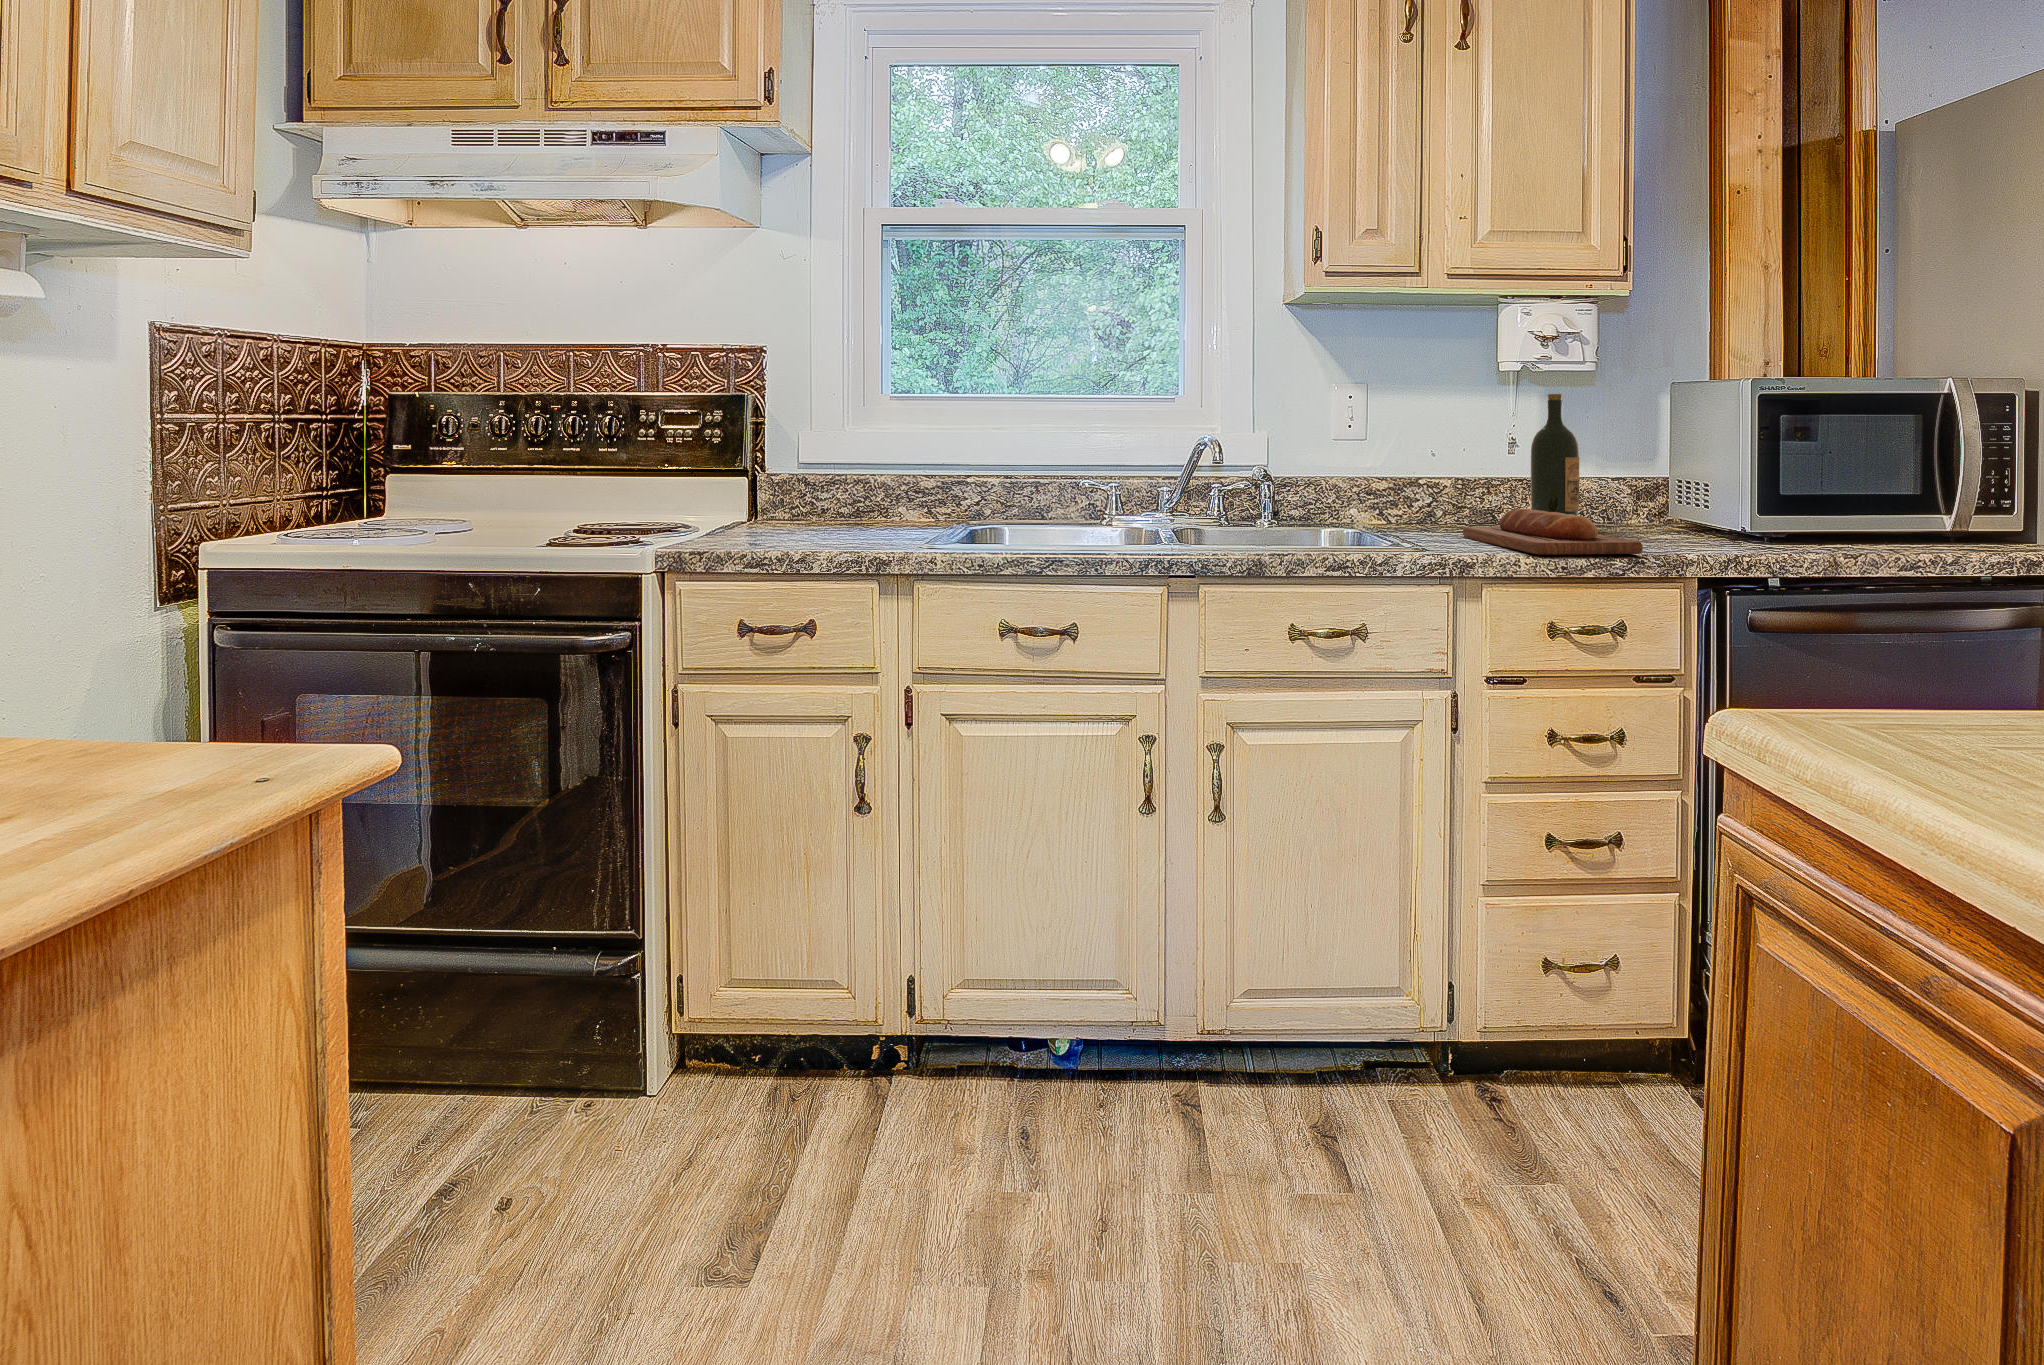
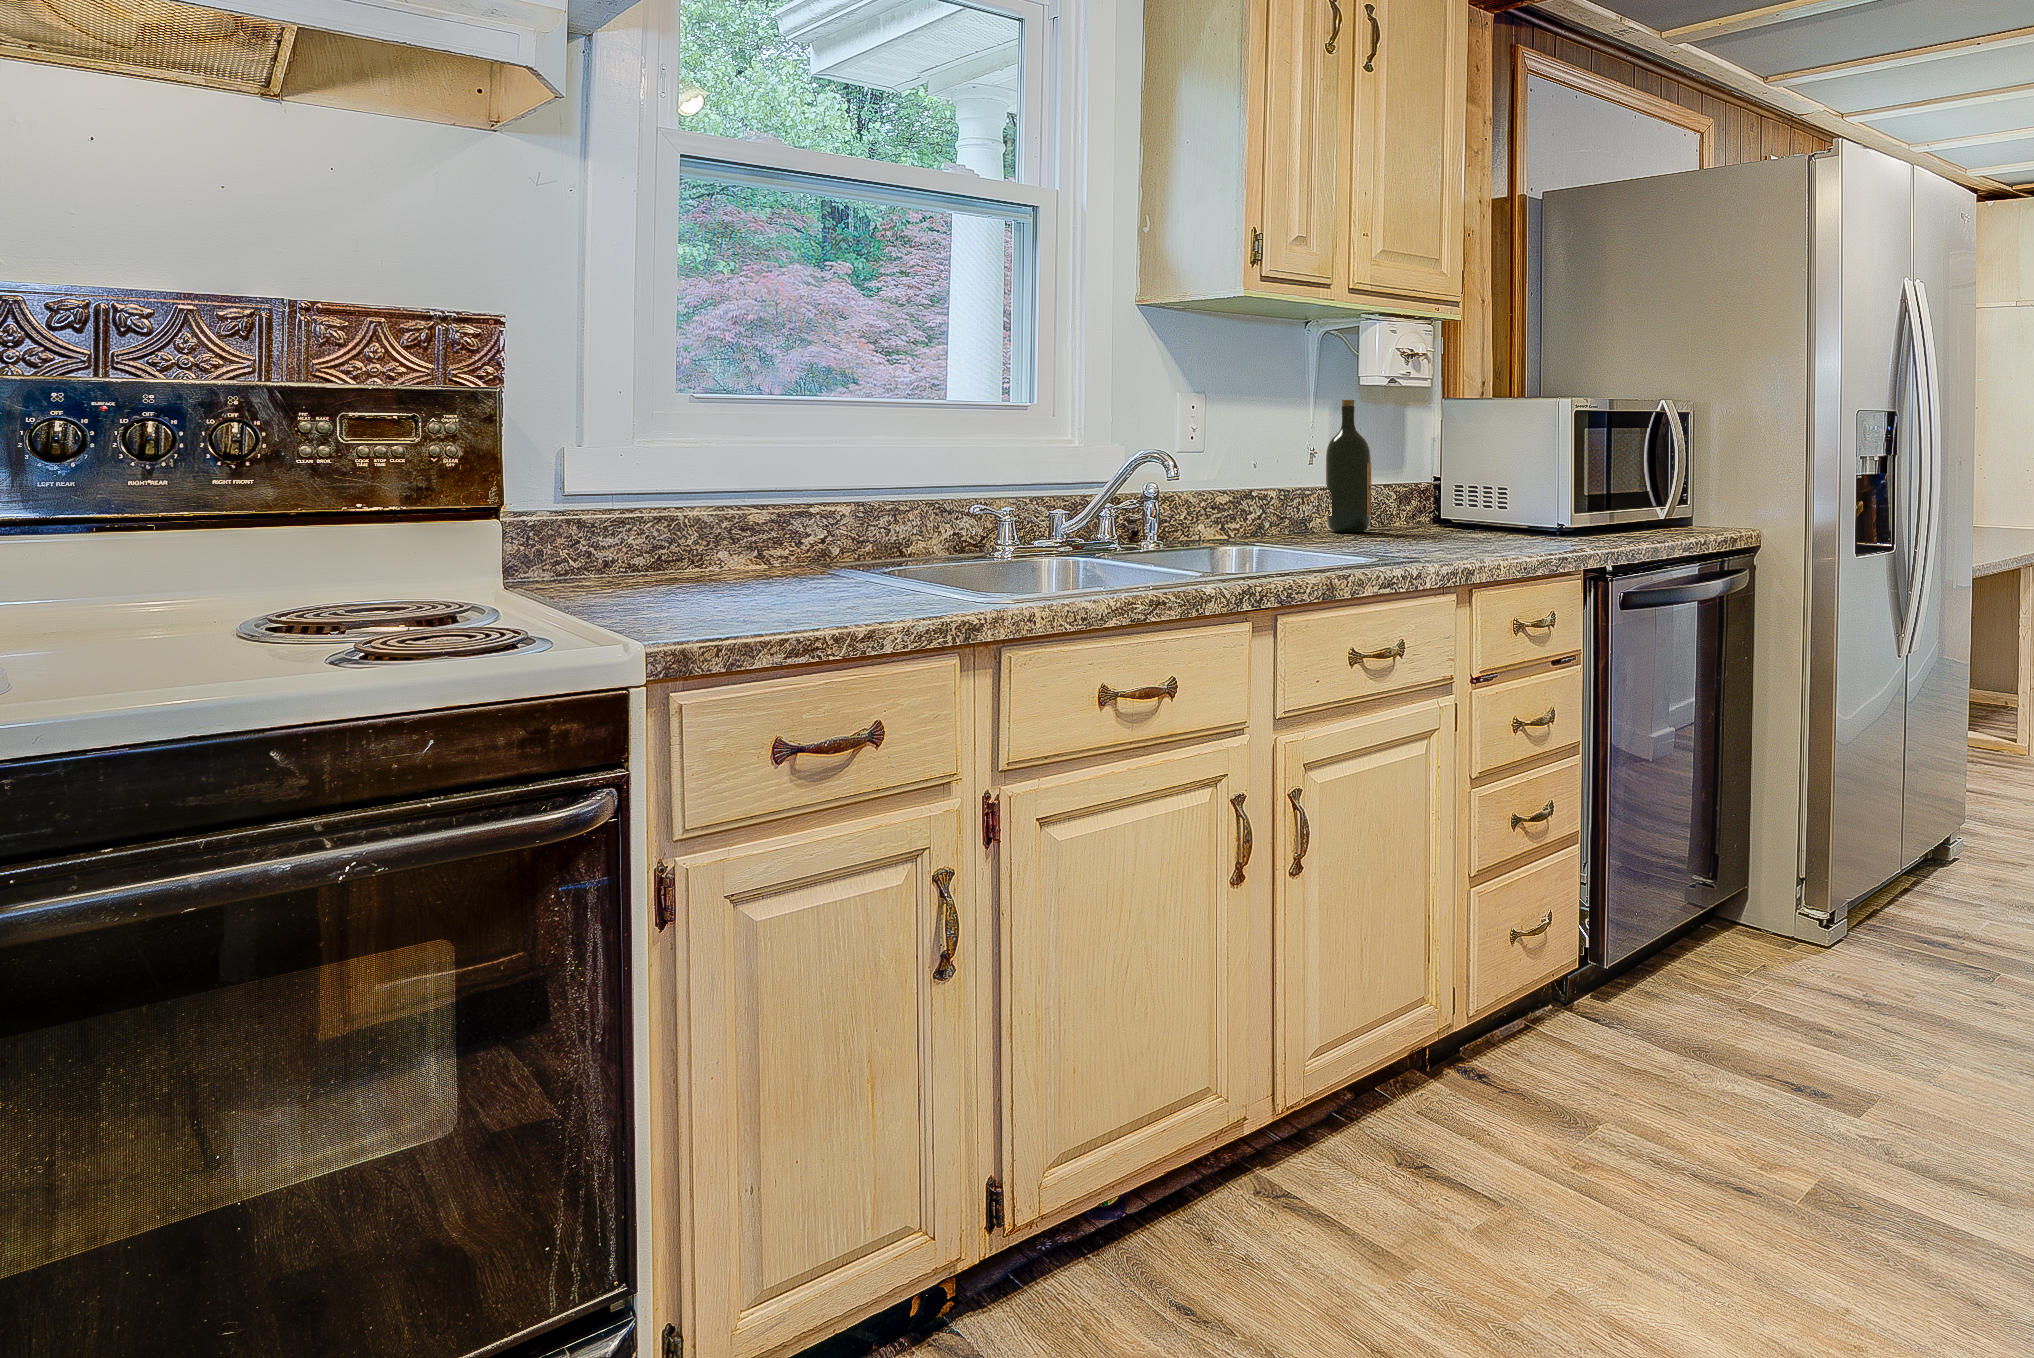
bread loaf: present [1463,509,1643,554] -> none [1348,513,1547,554]

